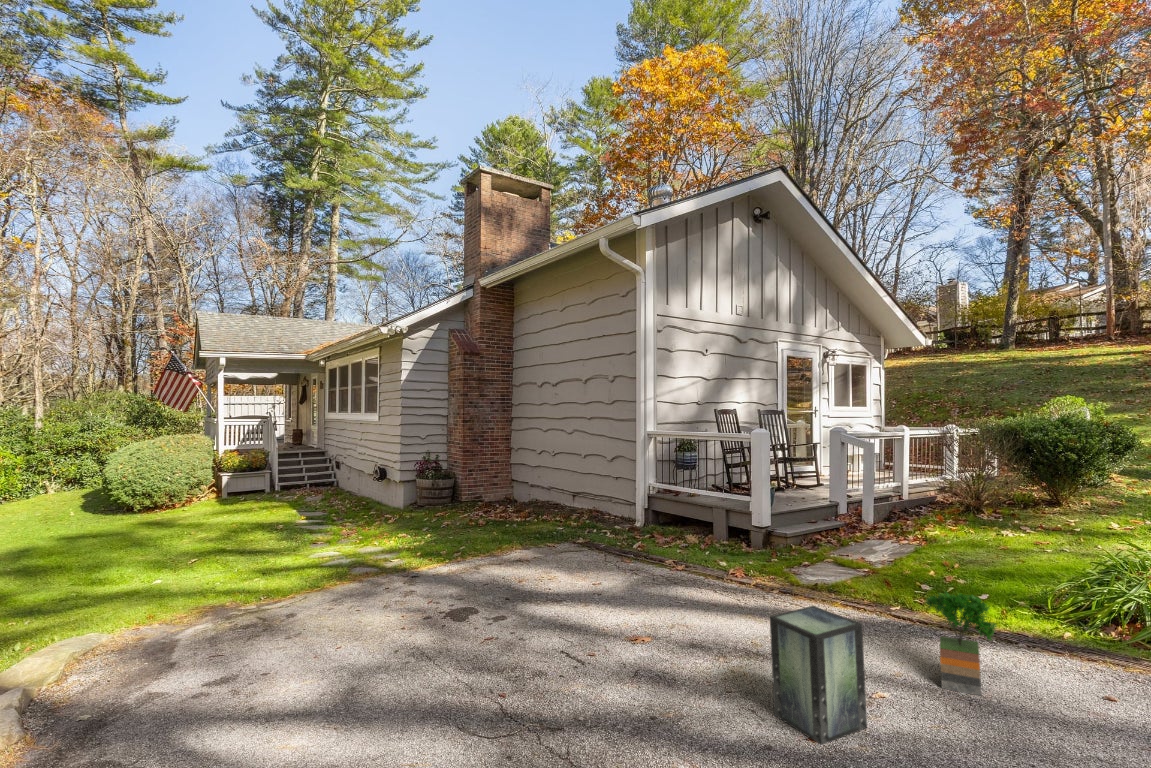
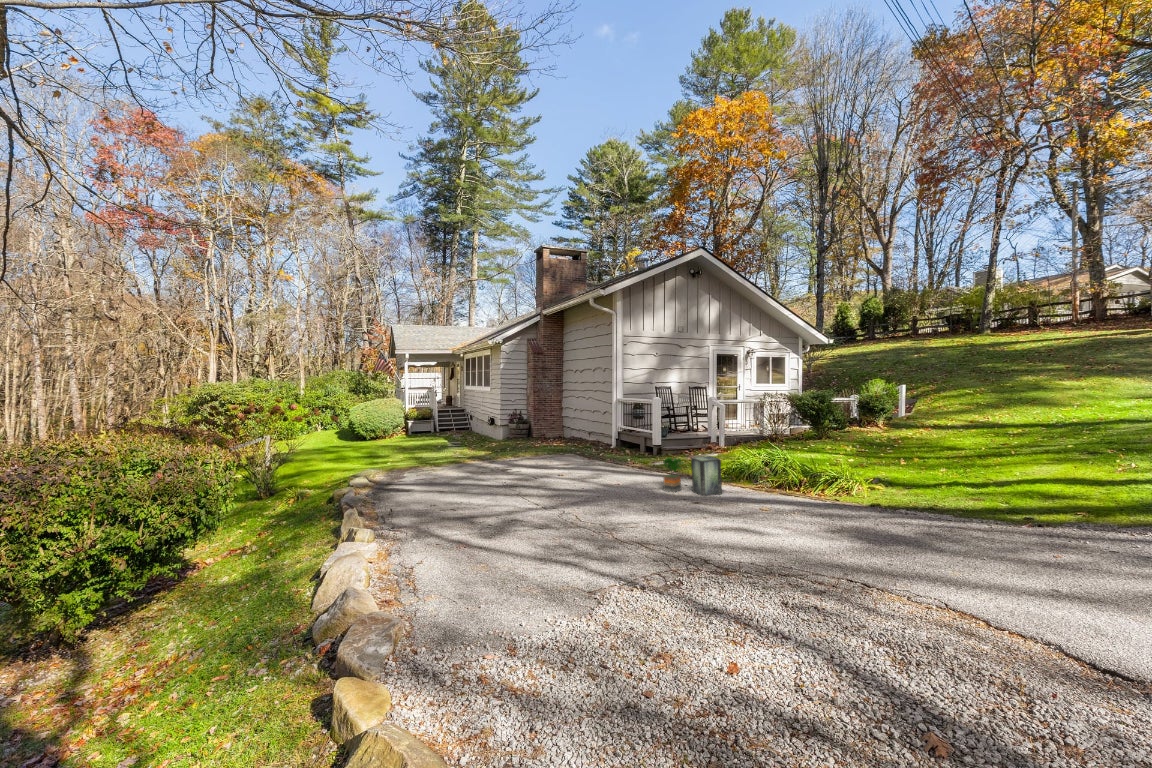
storage box: present [770,606,867,745] -> present [691,456,722,496]

